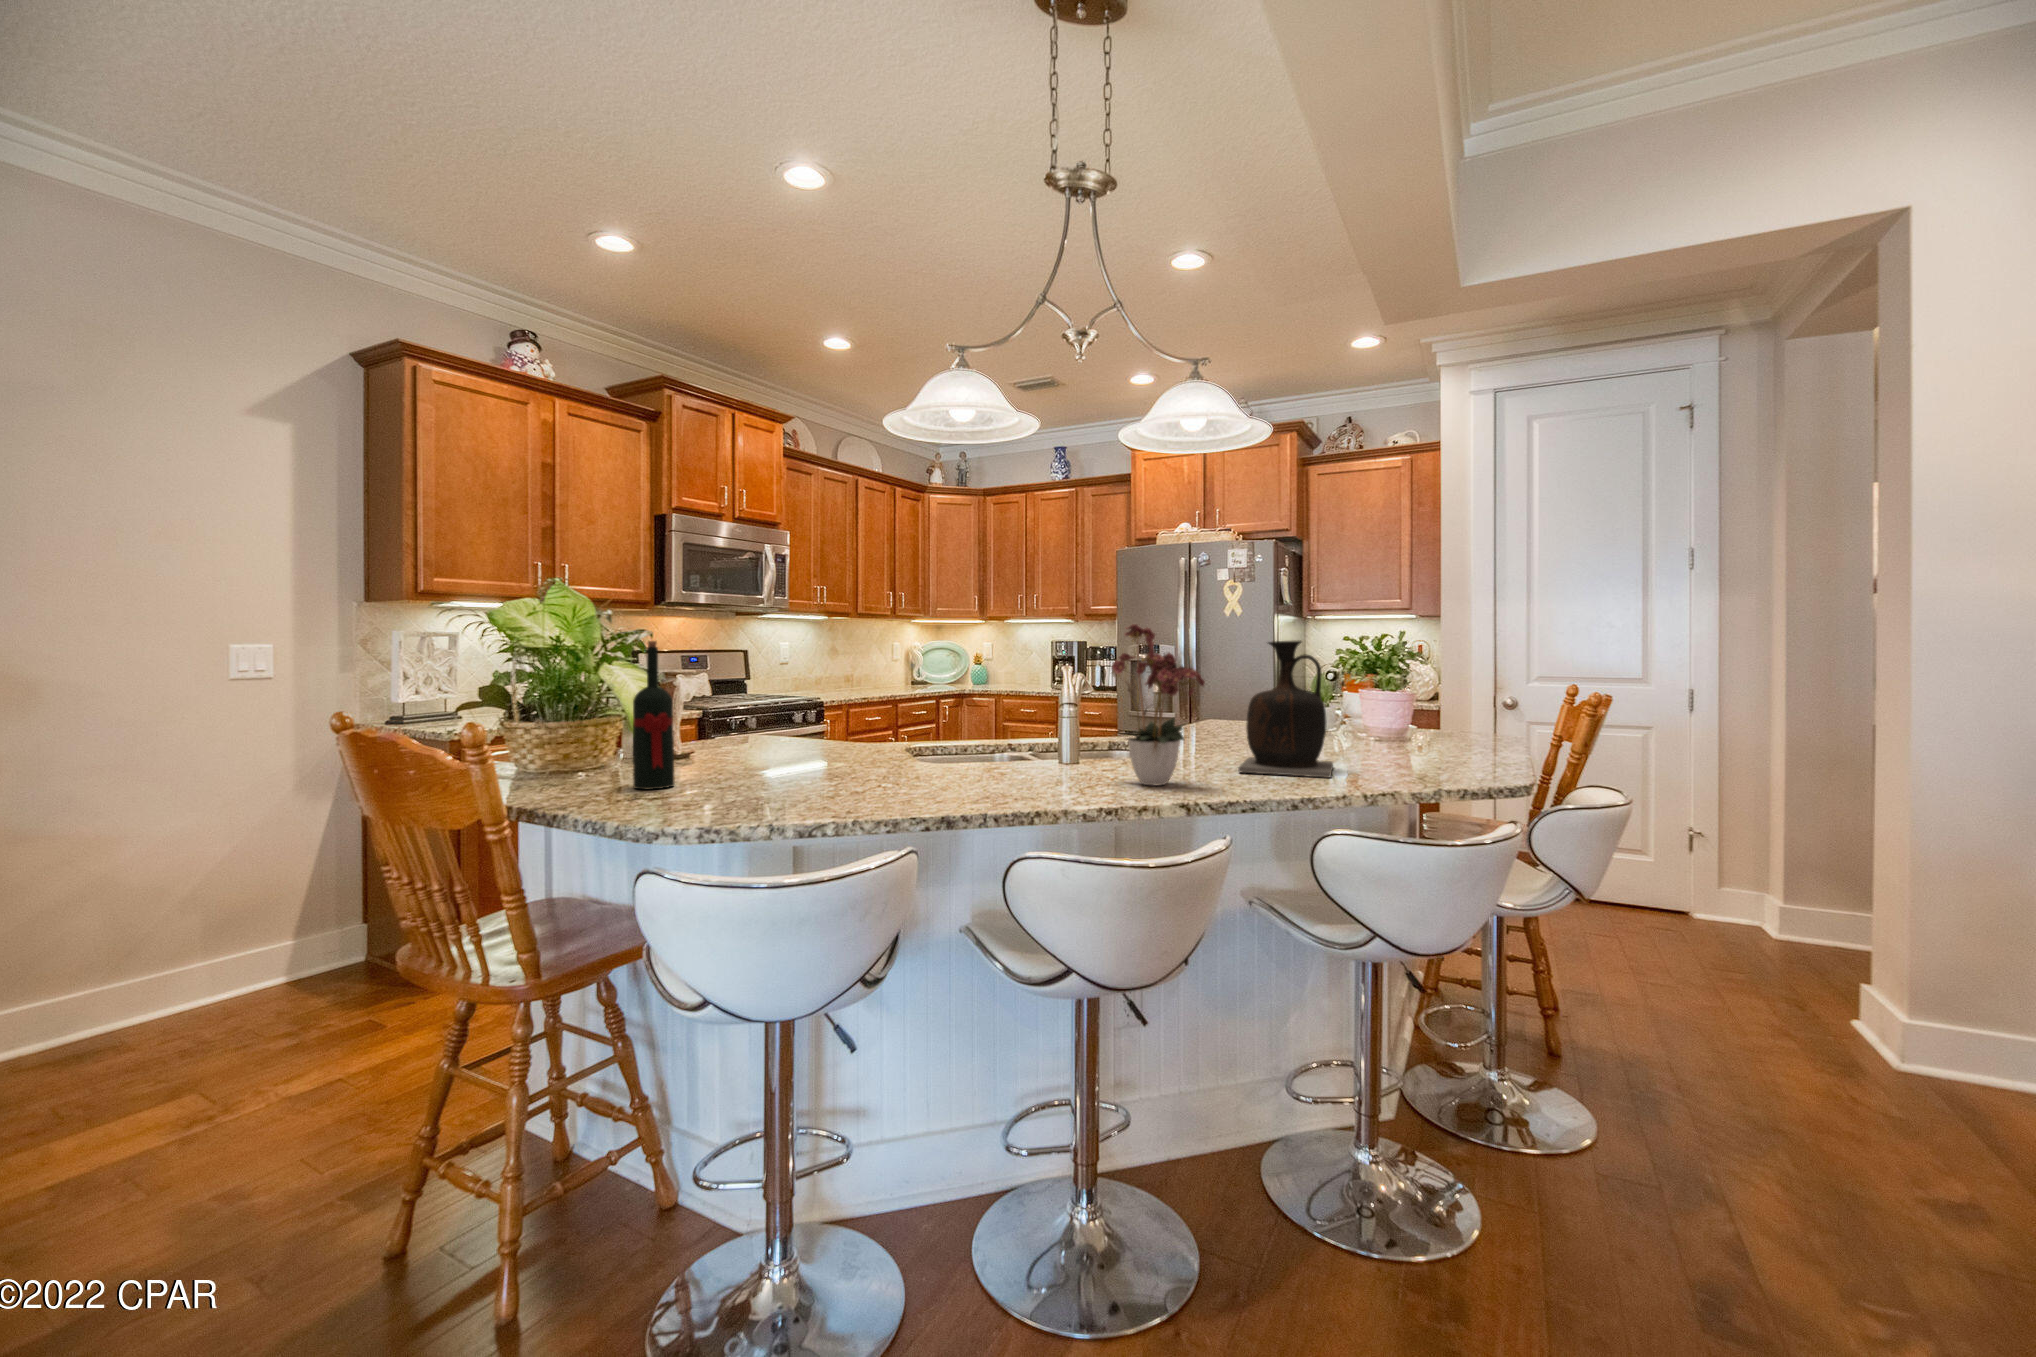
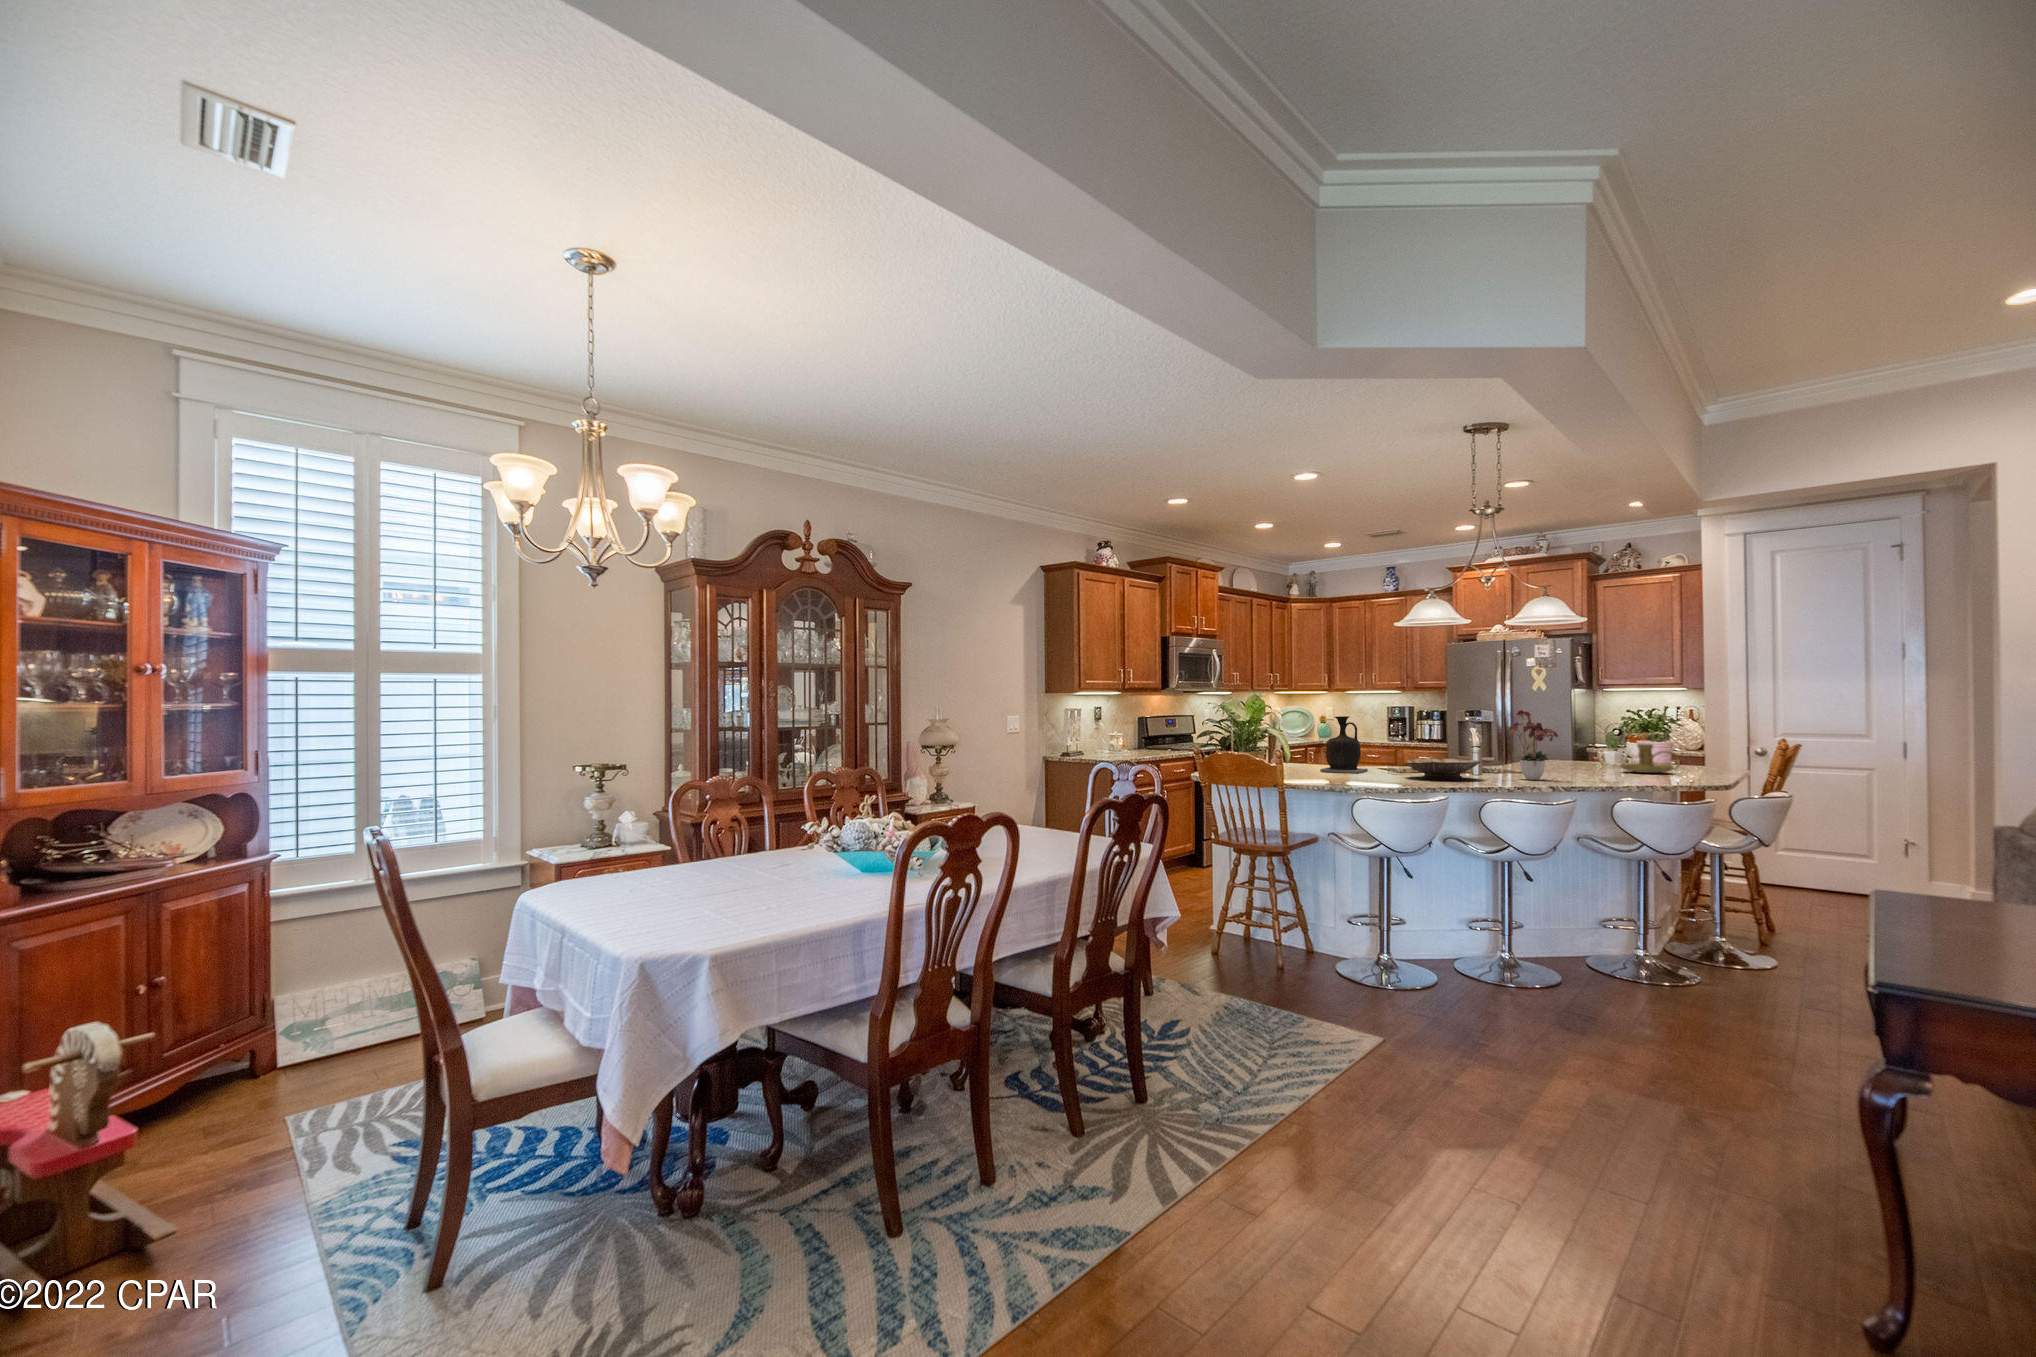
wine bottle: present [633,641,674,789] -> none [1298,717,1314,777]
vase: present [1238,641,1333,778] -> present [1320,716,1368,773]
candle holder: none [1328,696,1432,753] -> present [1620,744,1680,773]
bowl: none [880,735,1041,793] -> present [1405,758,1480,780]

